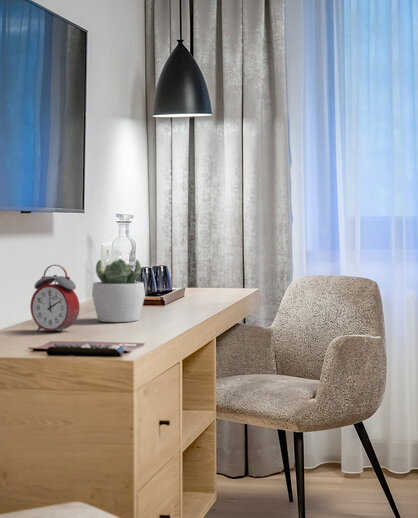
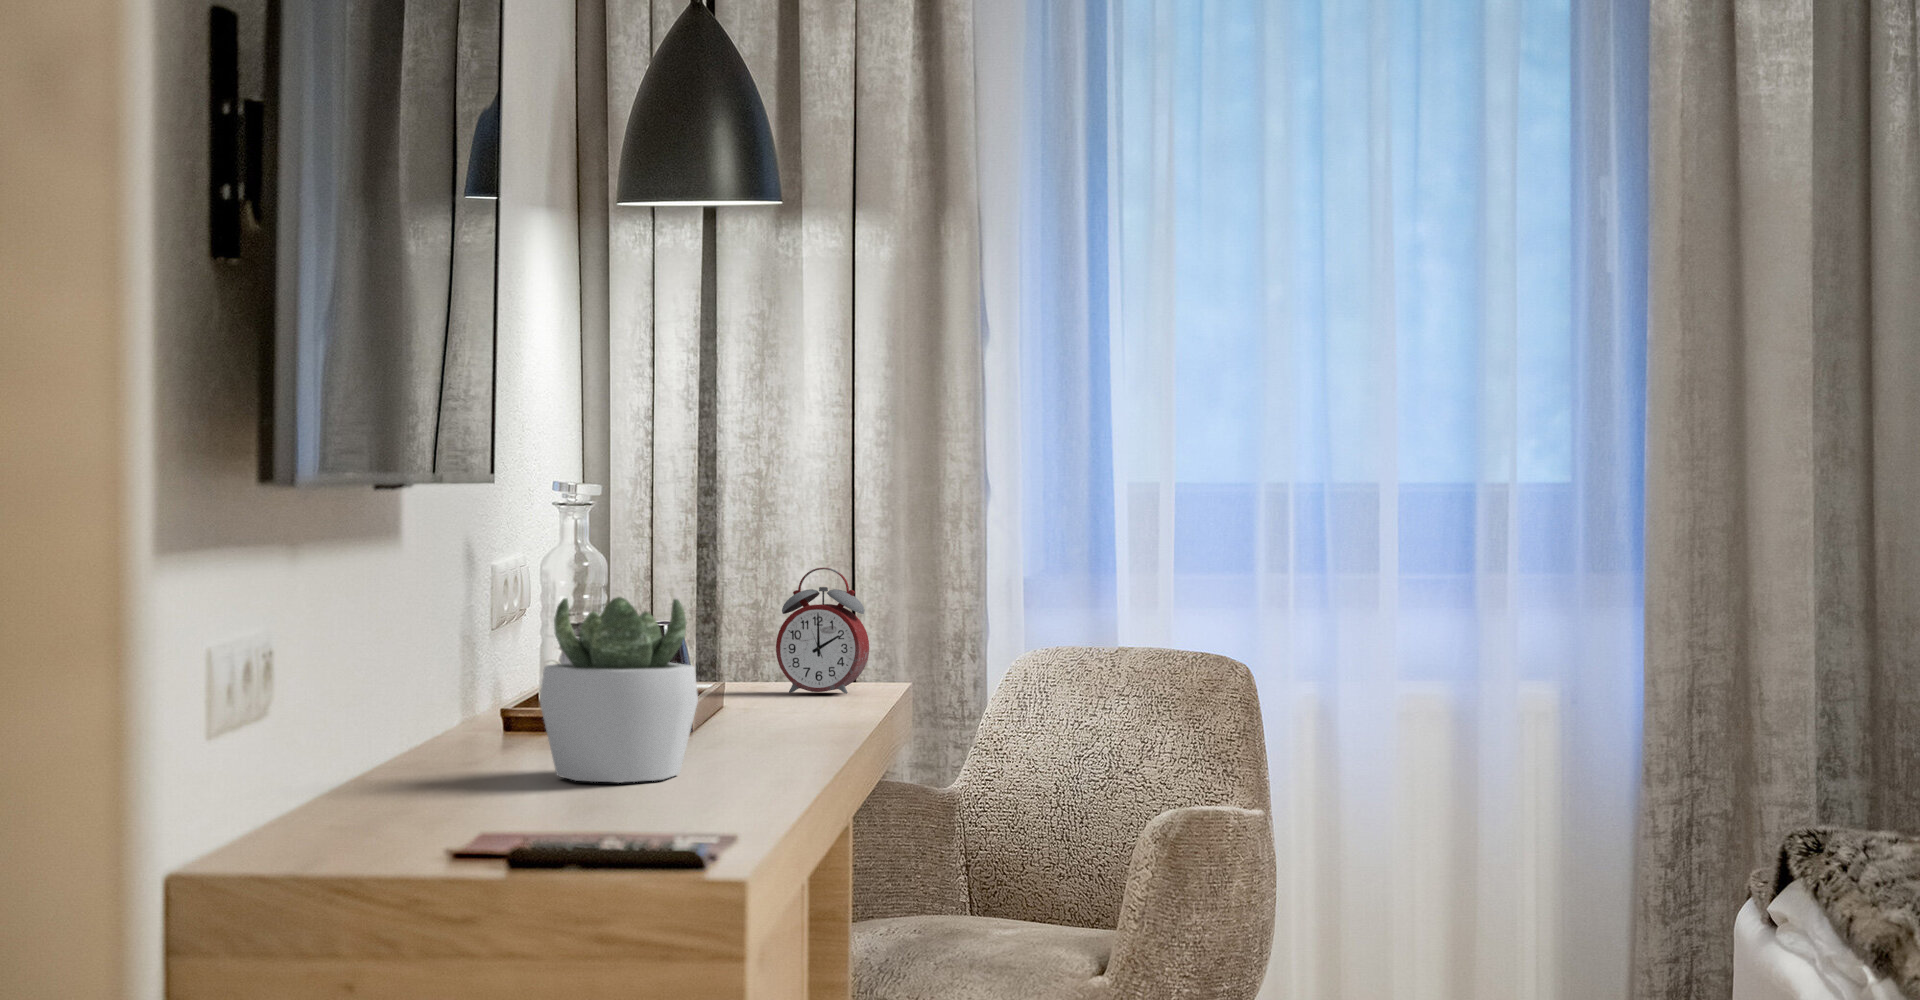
alarm clock: present [30,265,80,332] -> present [776,567,869,694]

